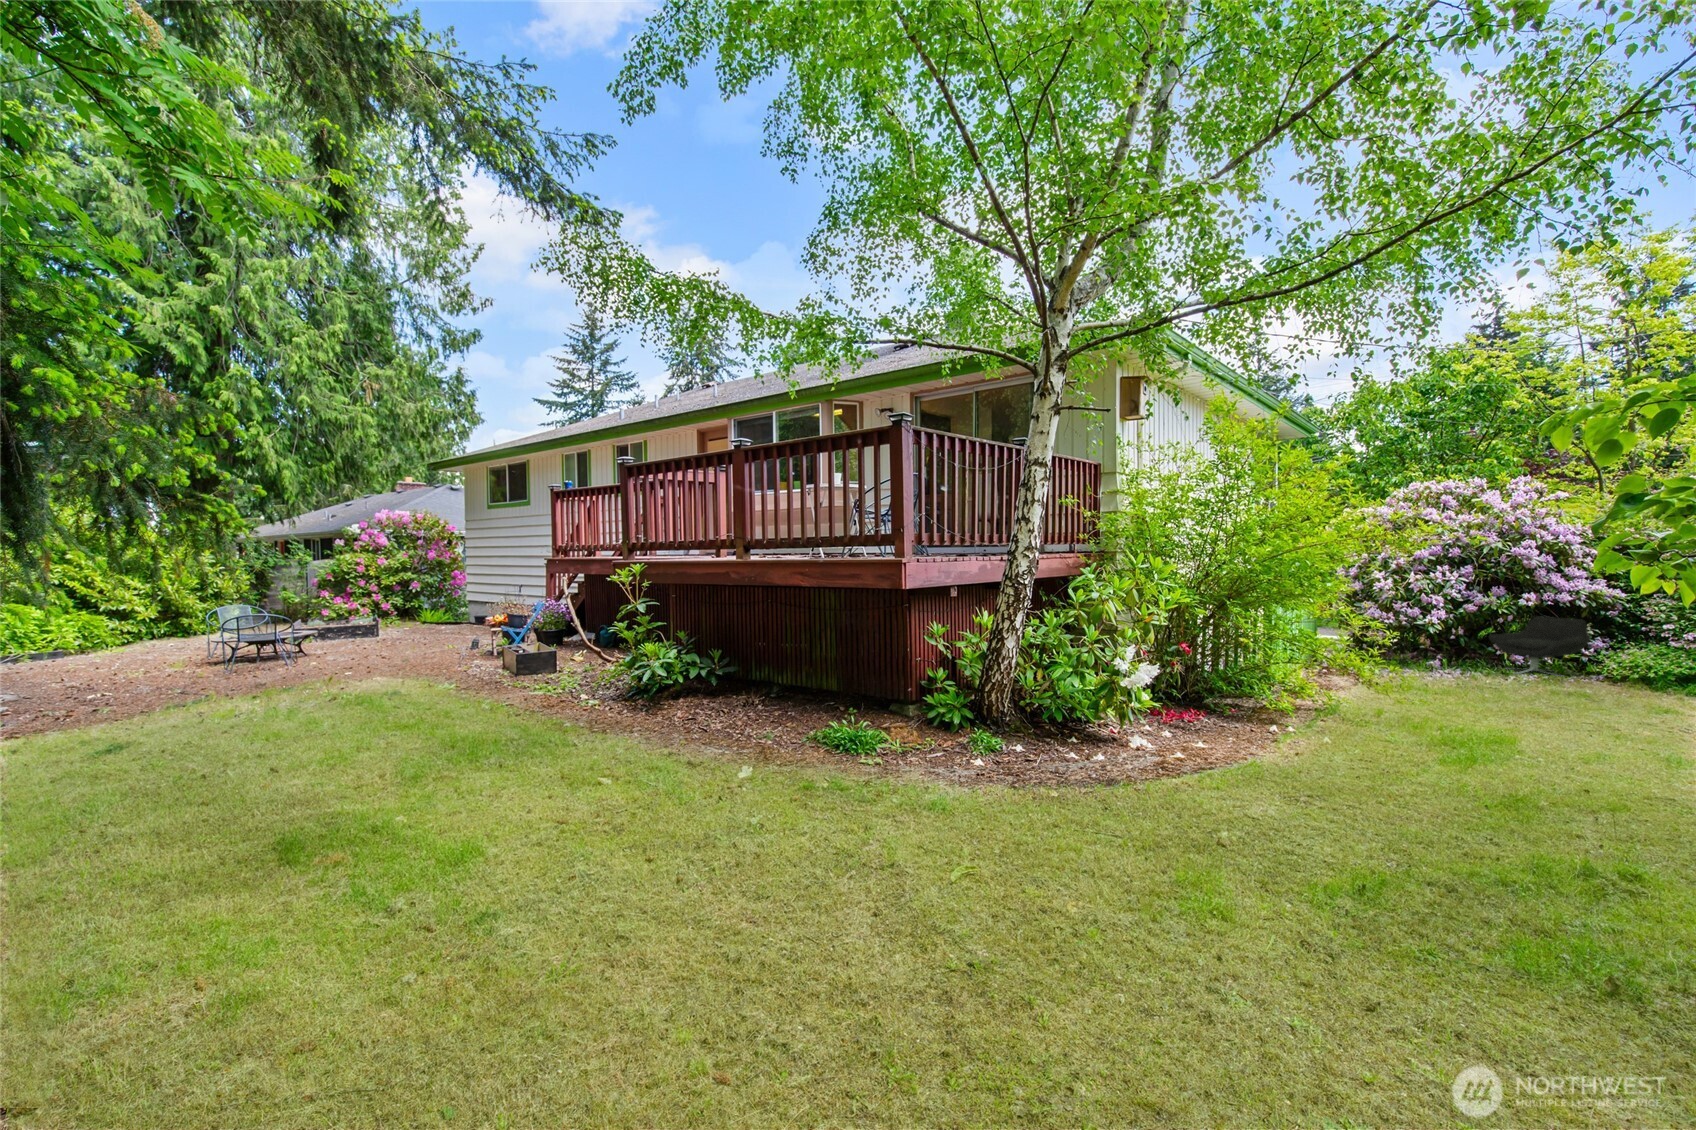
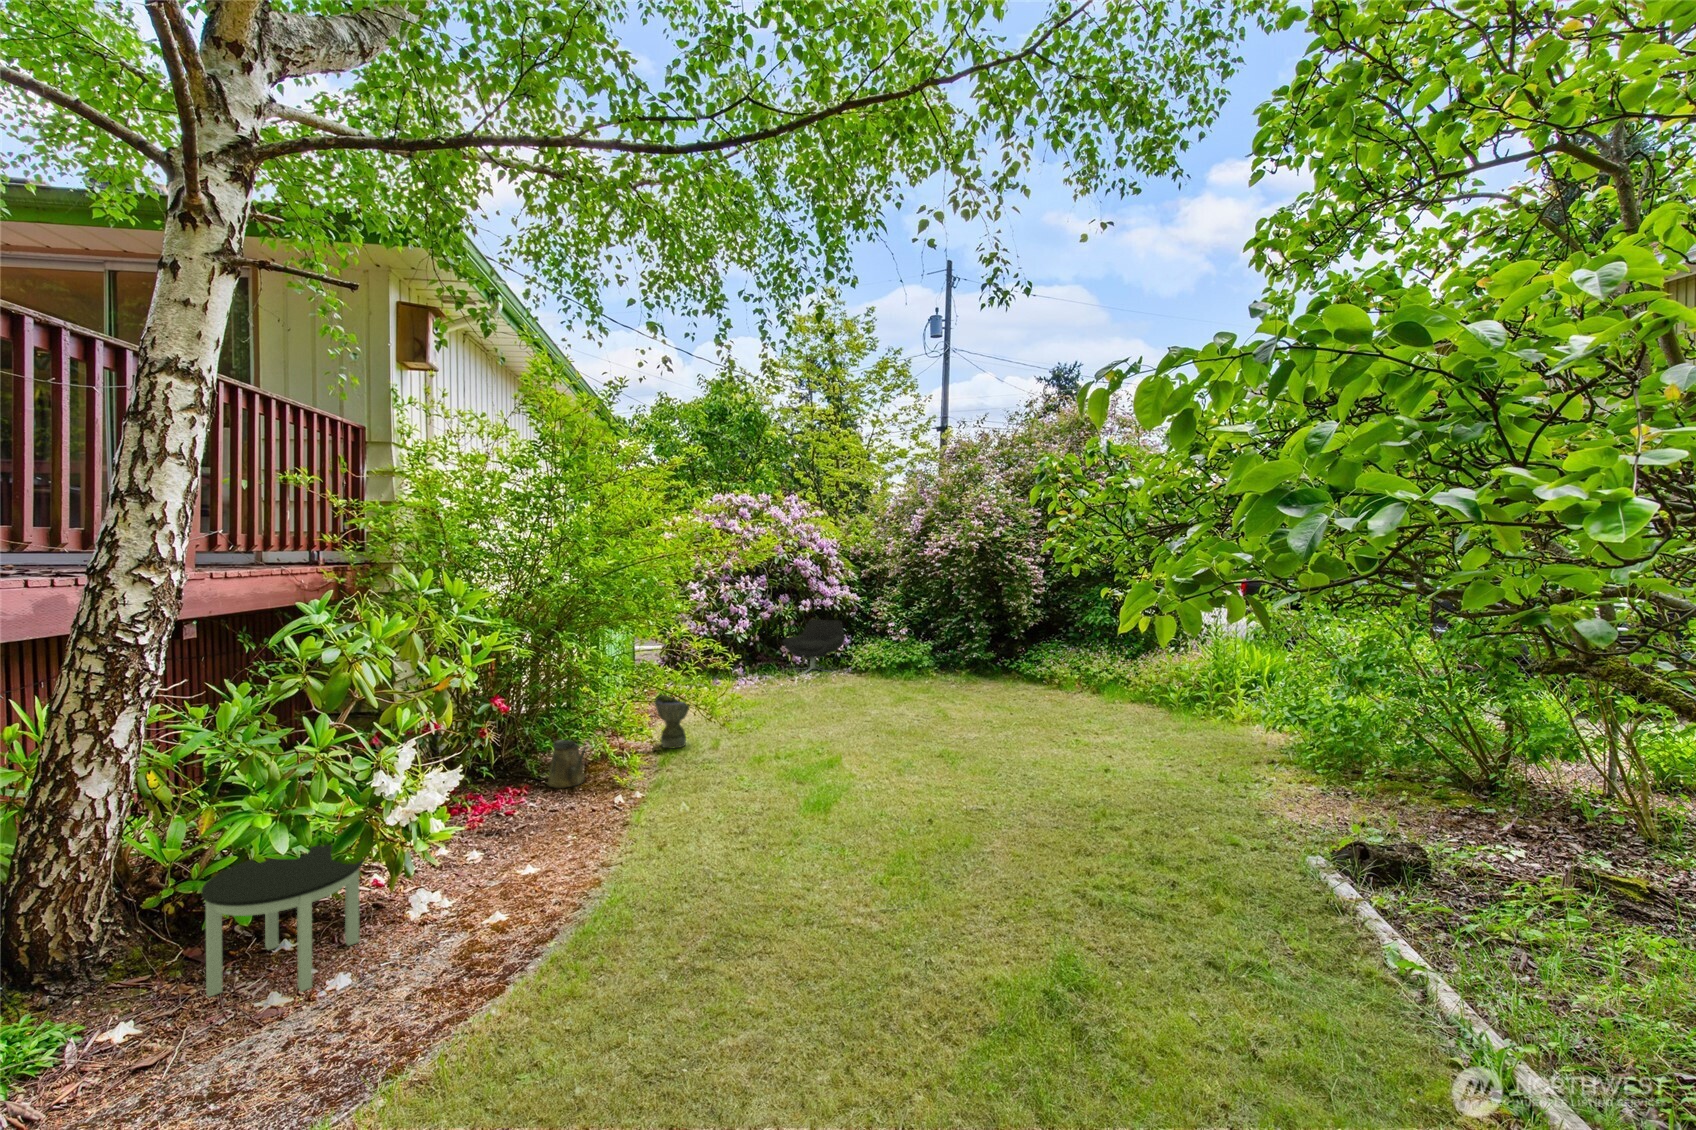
planter: none [1307,653,1343,704] -> present [655,695,689,748]
watering can: none [1214,677,1243,710] -> present [547,740,587,788]
round table: none [1046,690,1109,750] -> present [202,845,363,997]

